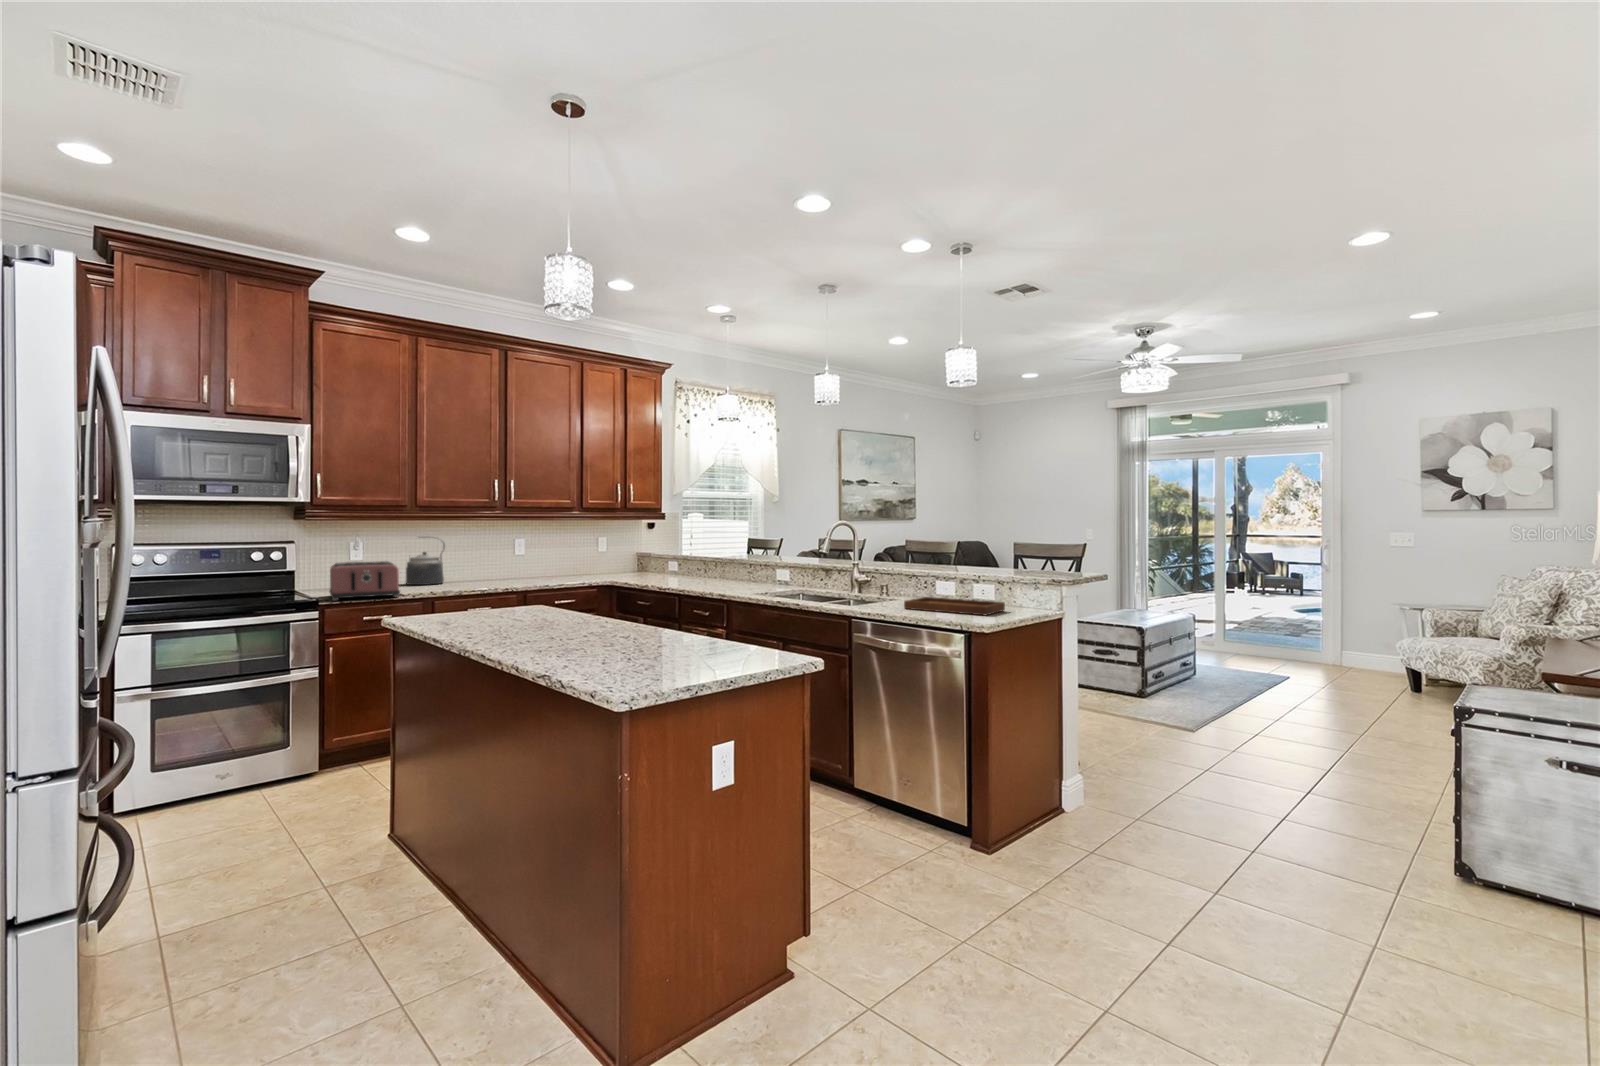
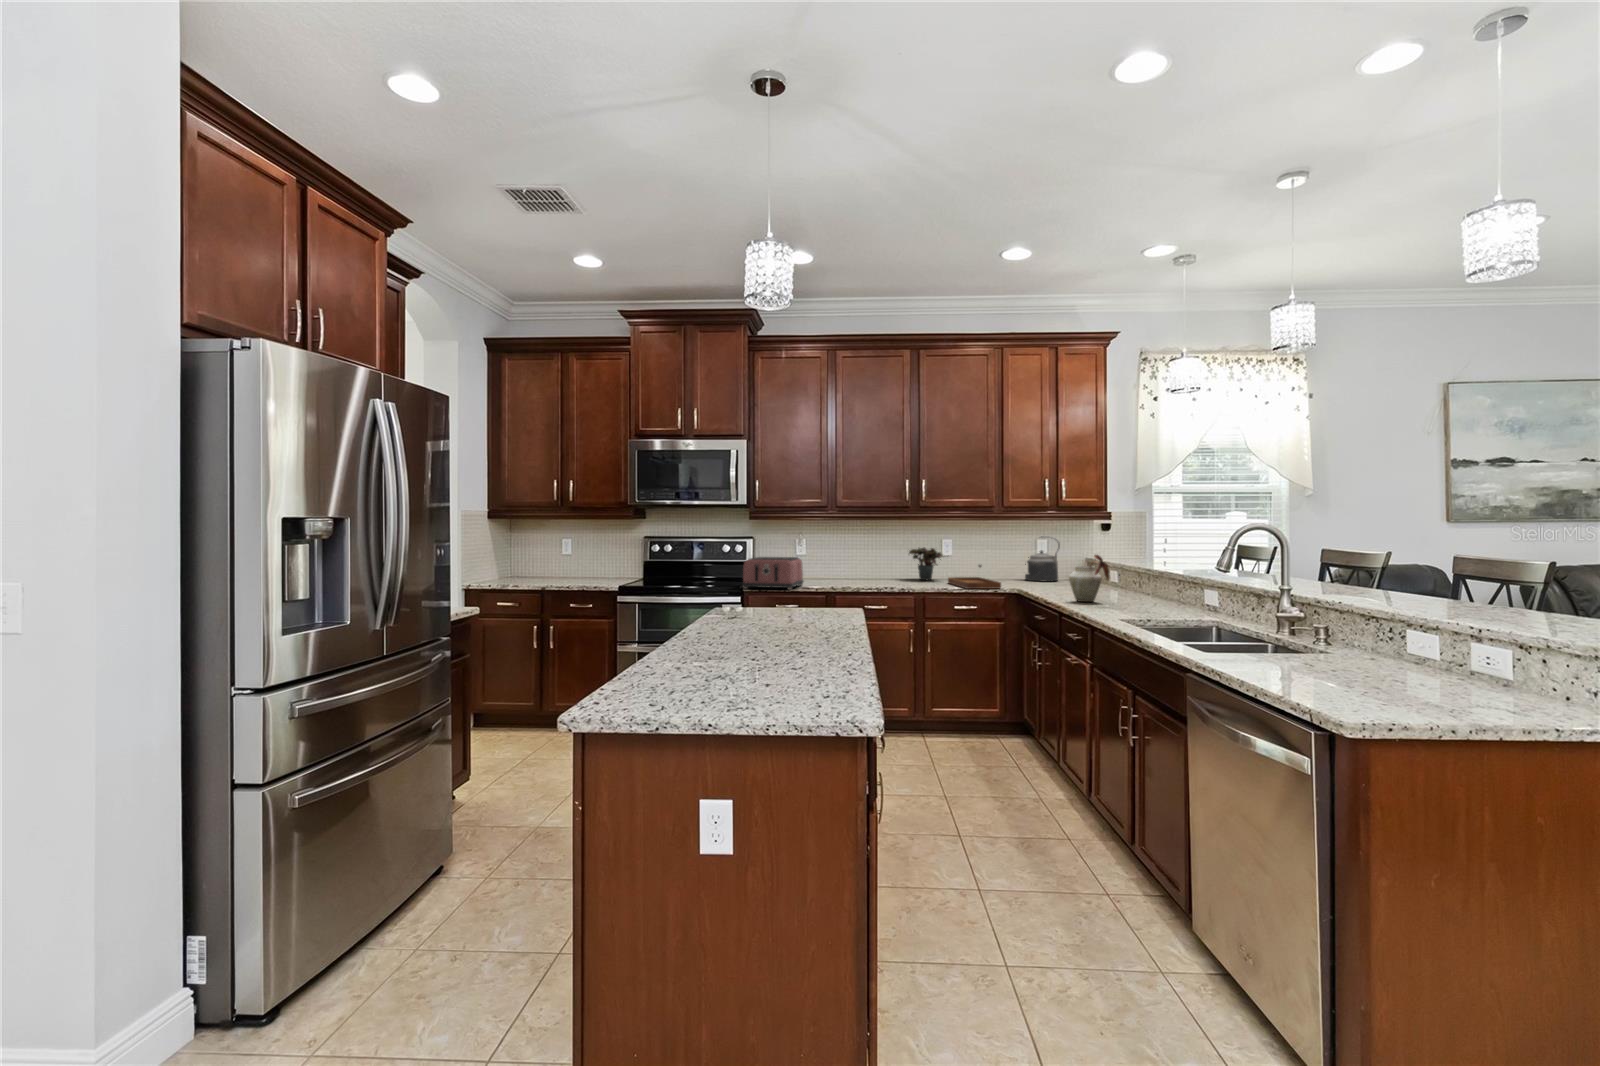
kettle: present [405,537,445,585] -> present [1025,536,1060,581]
vase: none [678,546,714,586] -> present [1069,555,1109,602]
potted plant: none [476,547,531,580] -> present [909,548,943,580]
tray: present [904,580,1005,615] -> present [948,564,1001,589]

